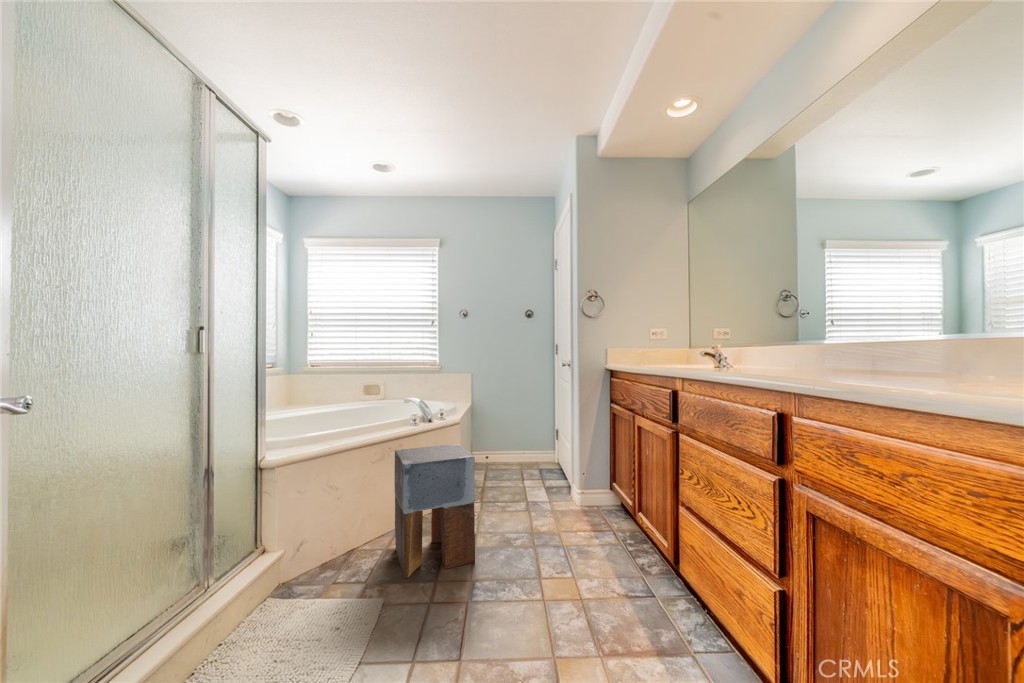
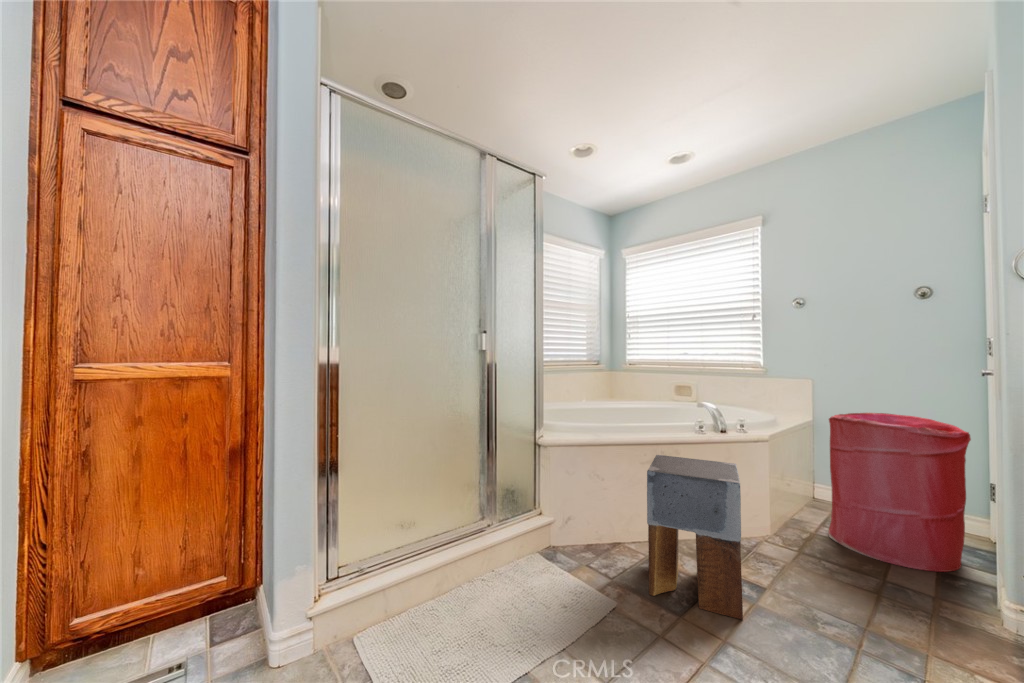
laundry hamper: none [489,393,556,491] -> present [828,413,971,572]

